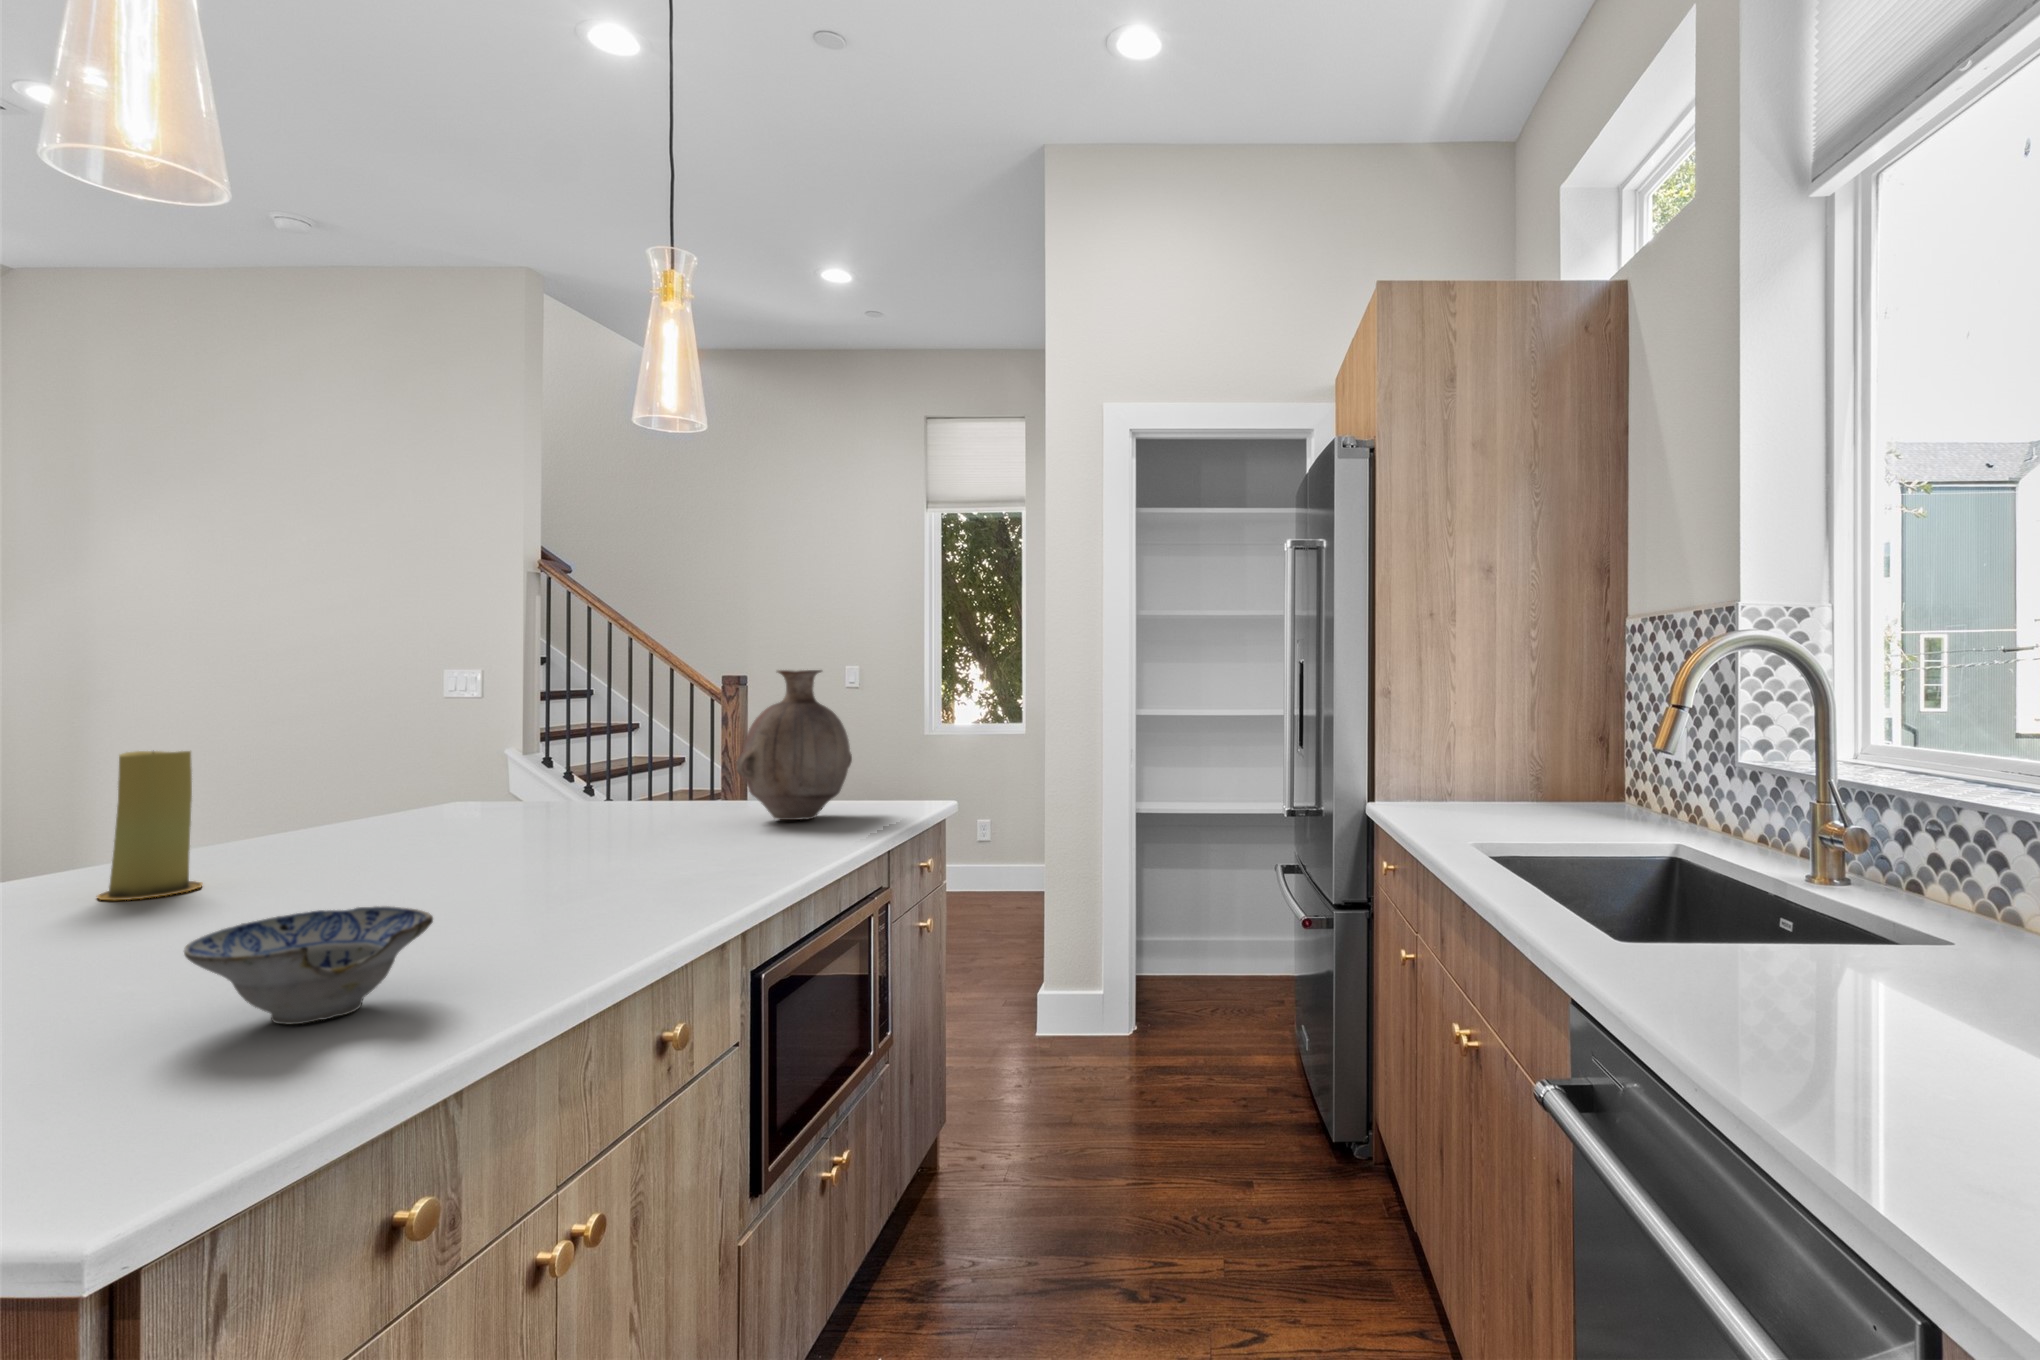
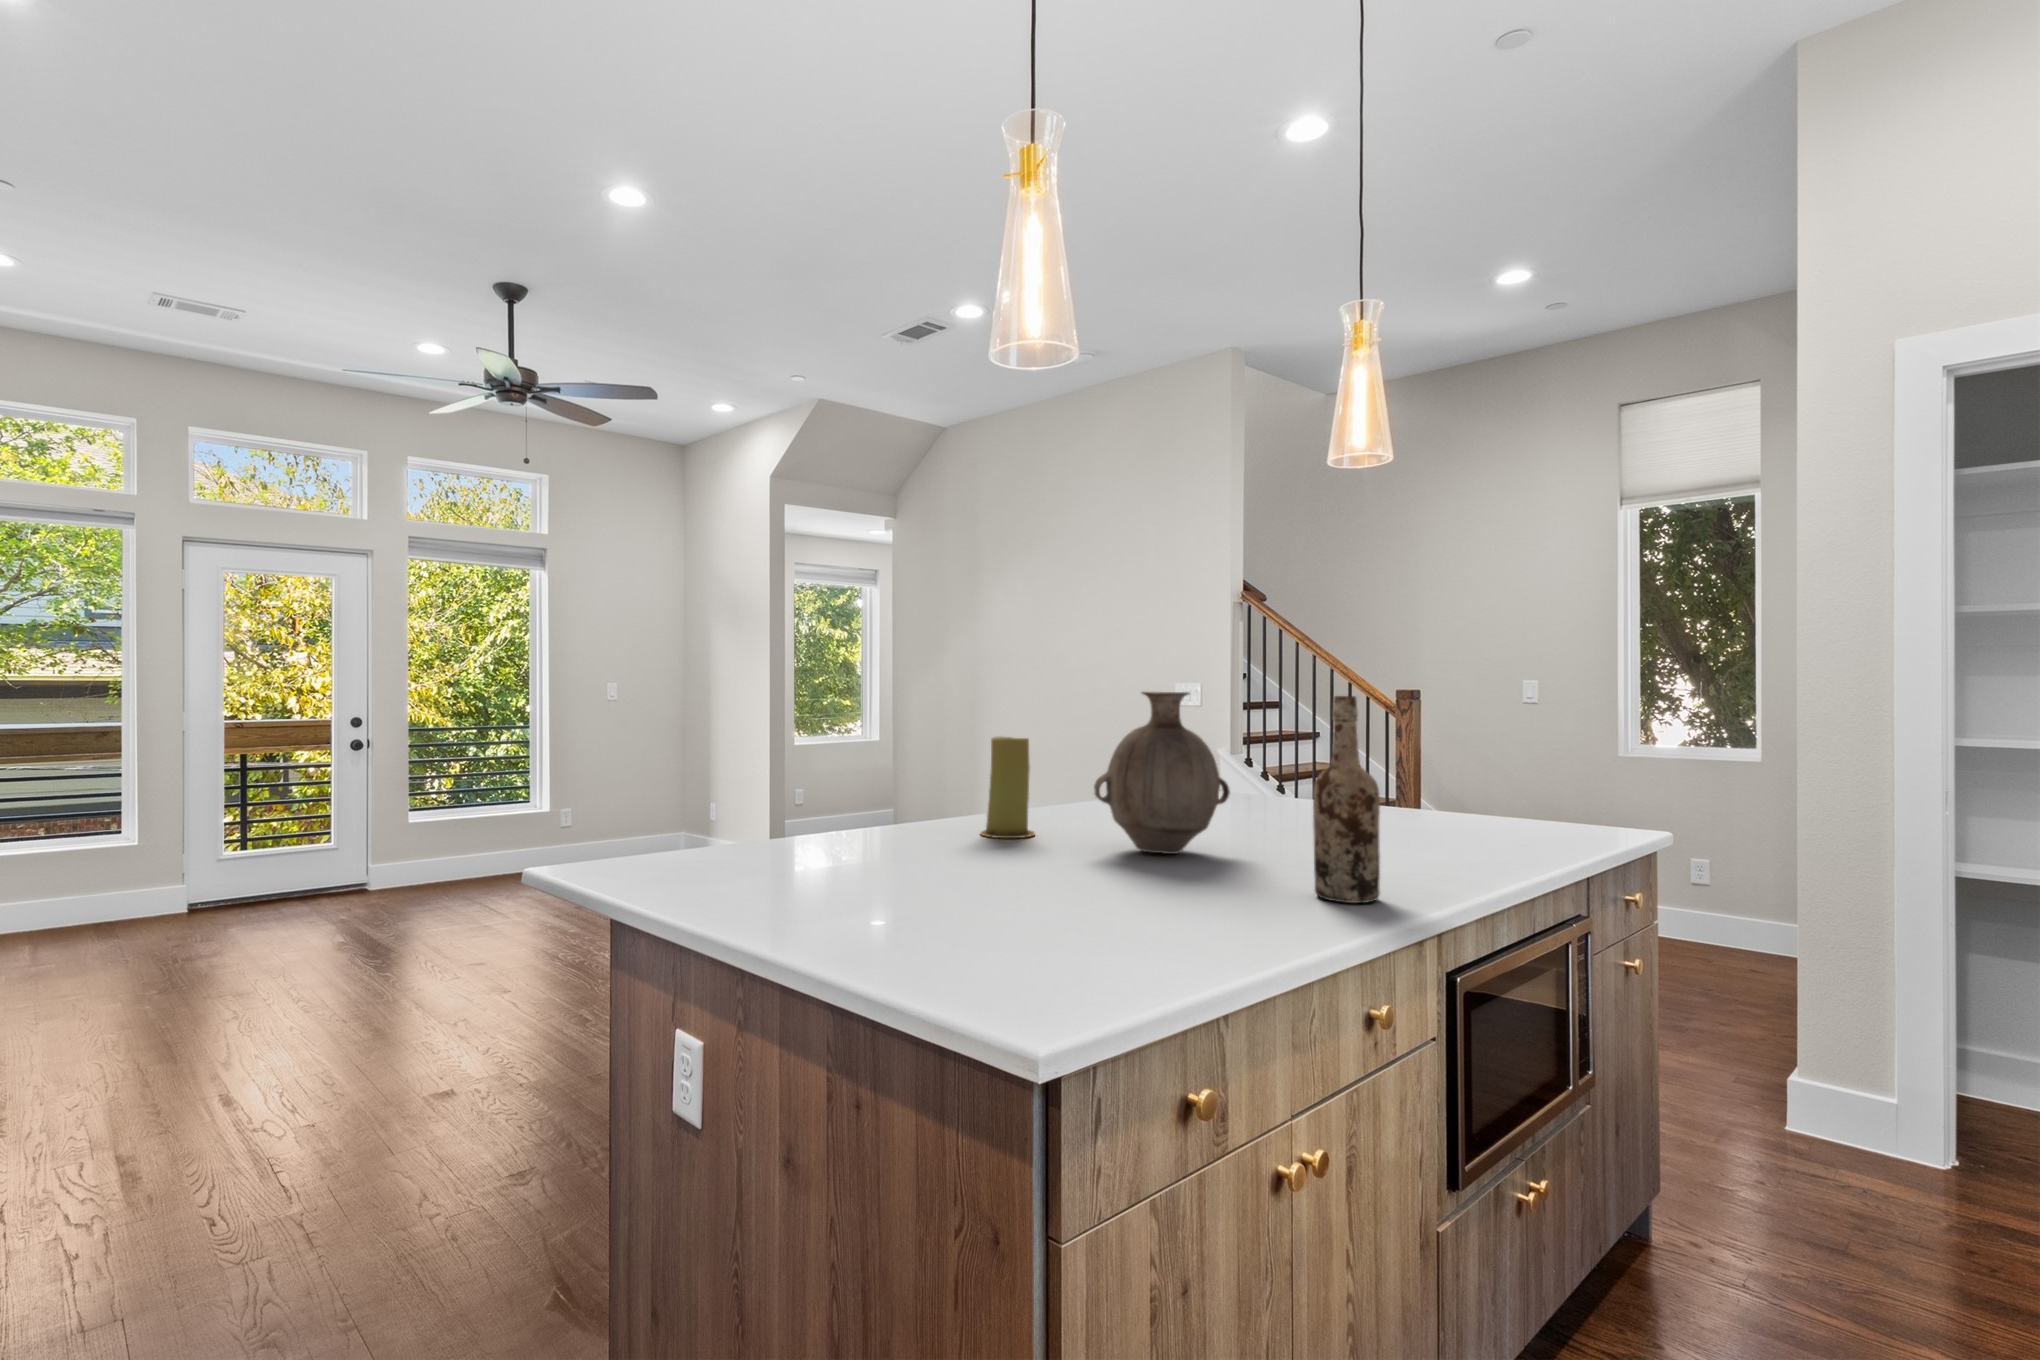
vase: present [736,670,852,820] -> present [1094,692,1230,854]
wine bottle: none [601,674,678,913] -> present [1313,696,1380,903]
ceramic bowl: present [184,906,433,1024] -> none [1052,862,1199,941]

